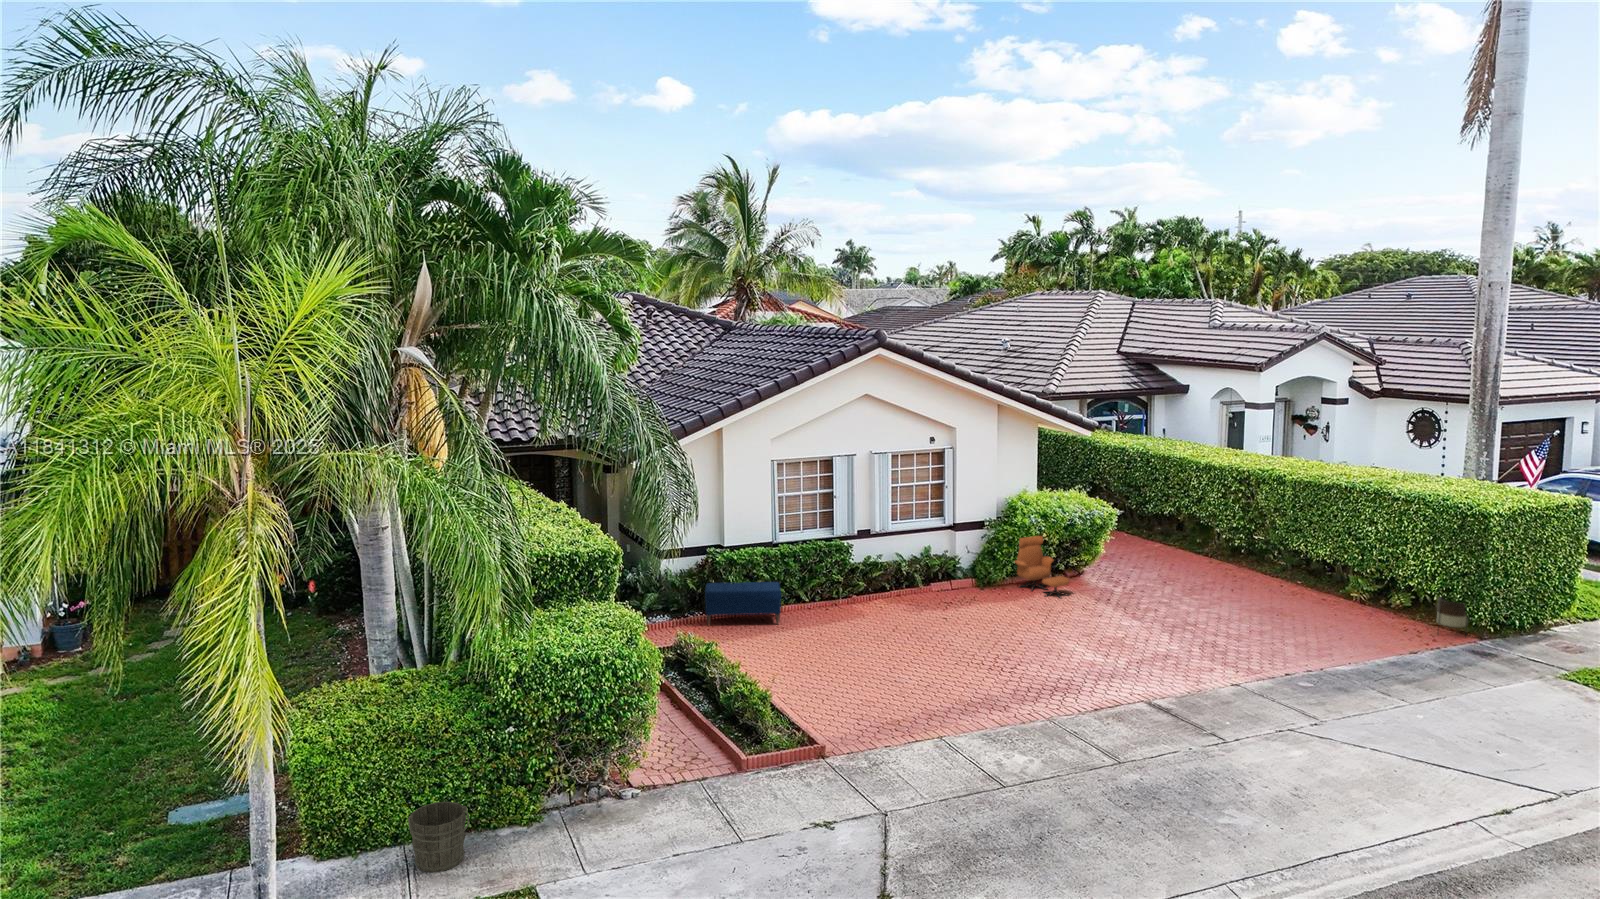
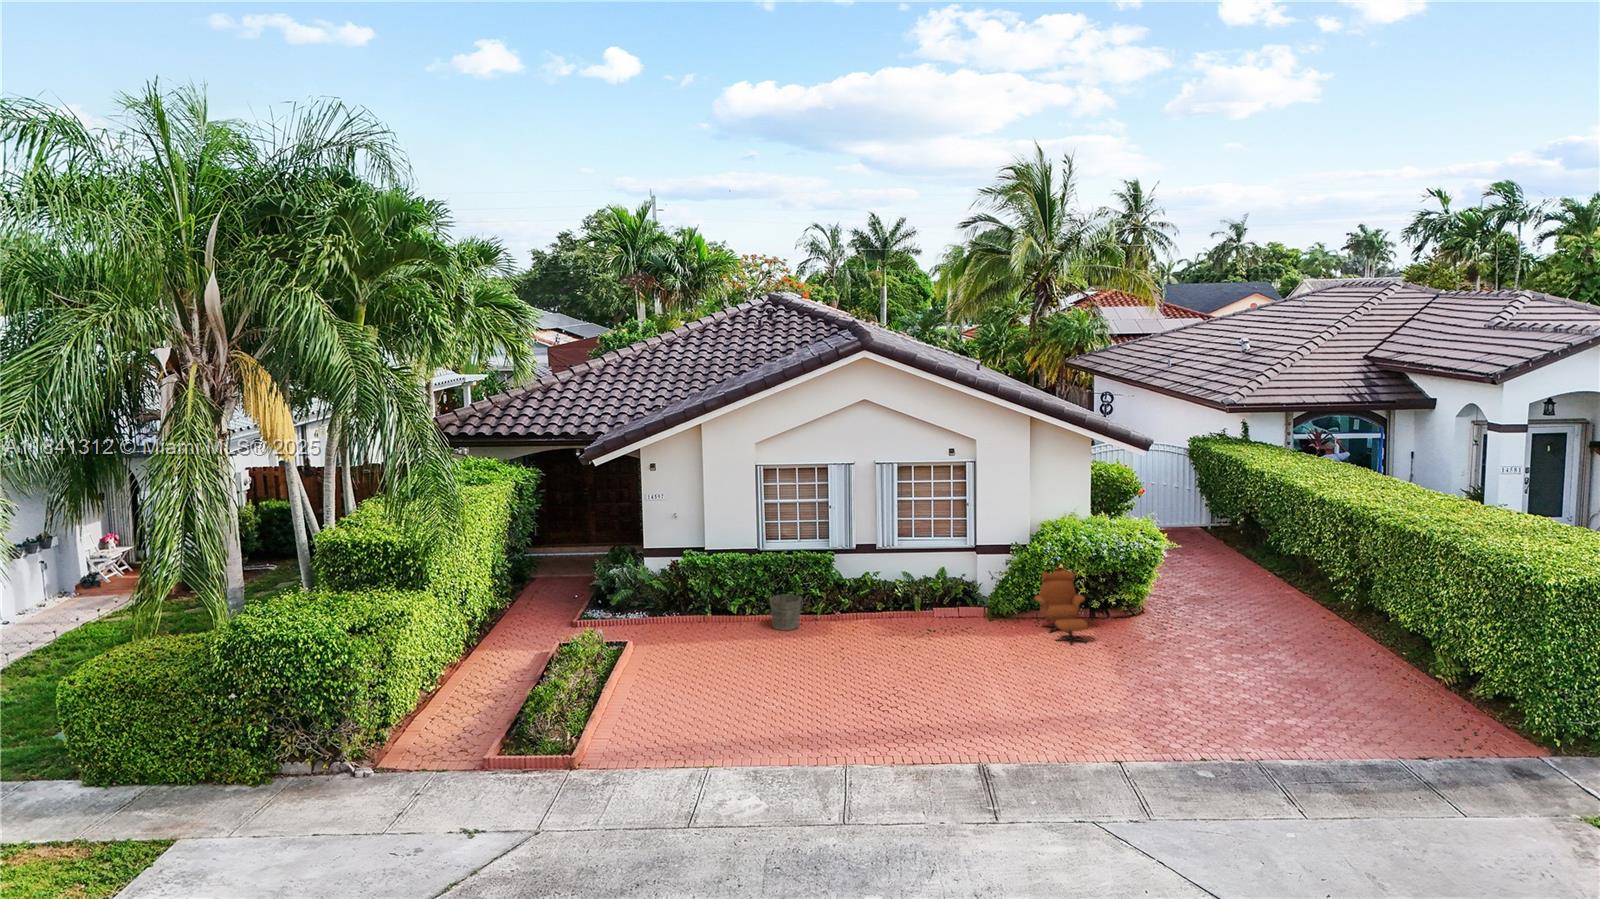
bench: present [705,582,781,625] -> none [659,585,744,635]
planter: present [1437,597,1468,628] -> none [1520,705,1568,767]
bucket: present [408,802,469,872] -> present [770,595,802,631]

